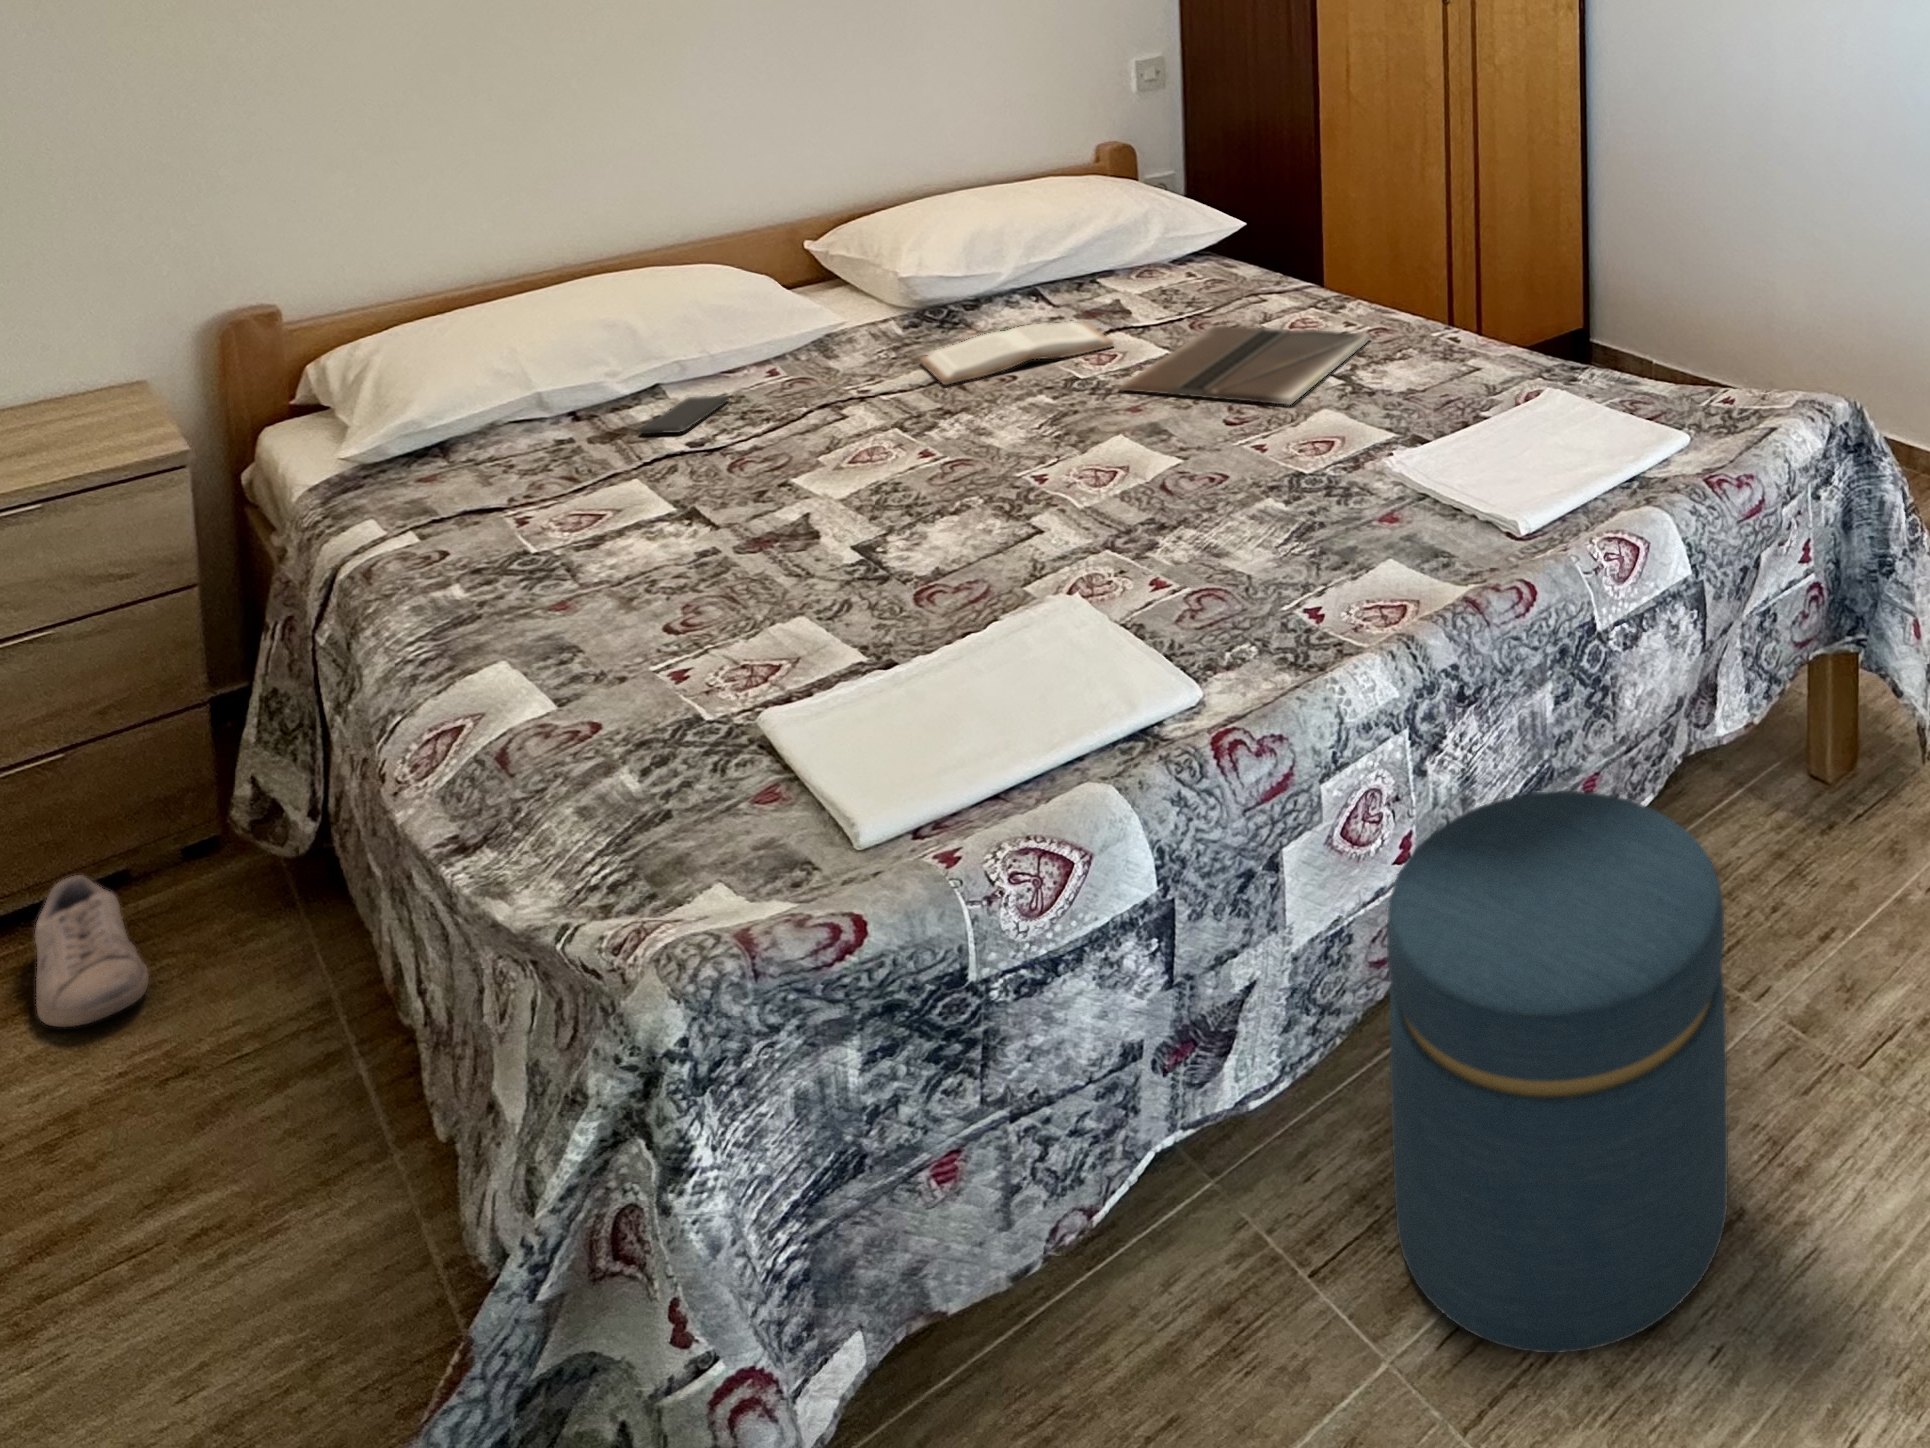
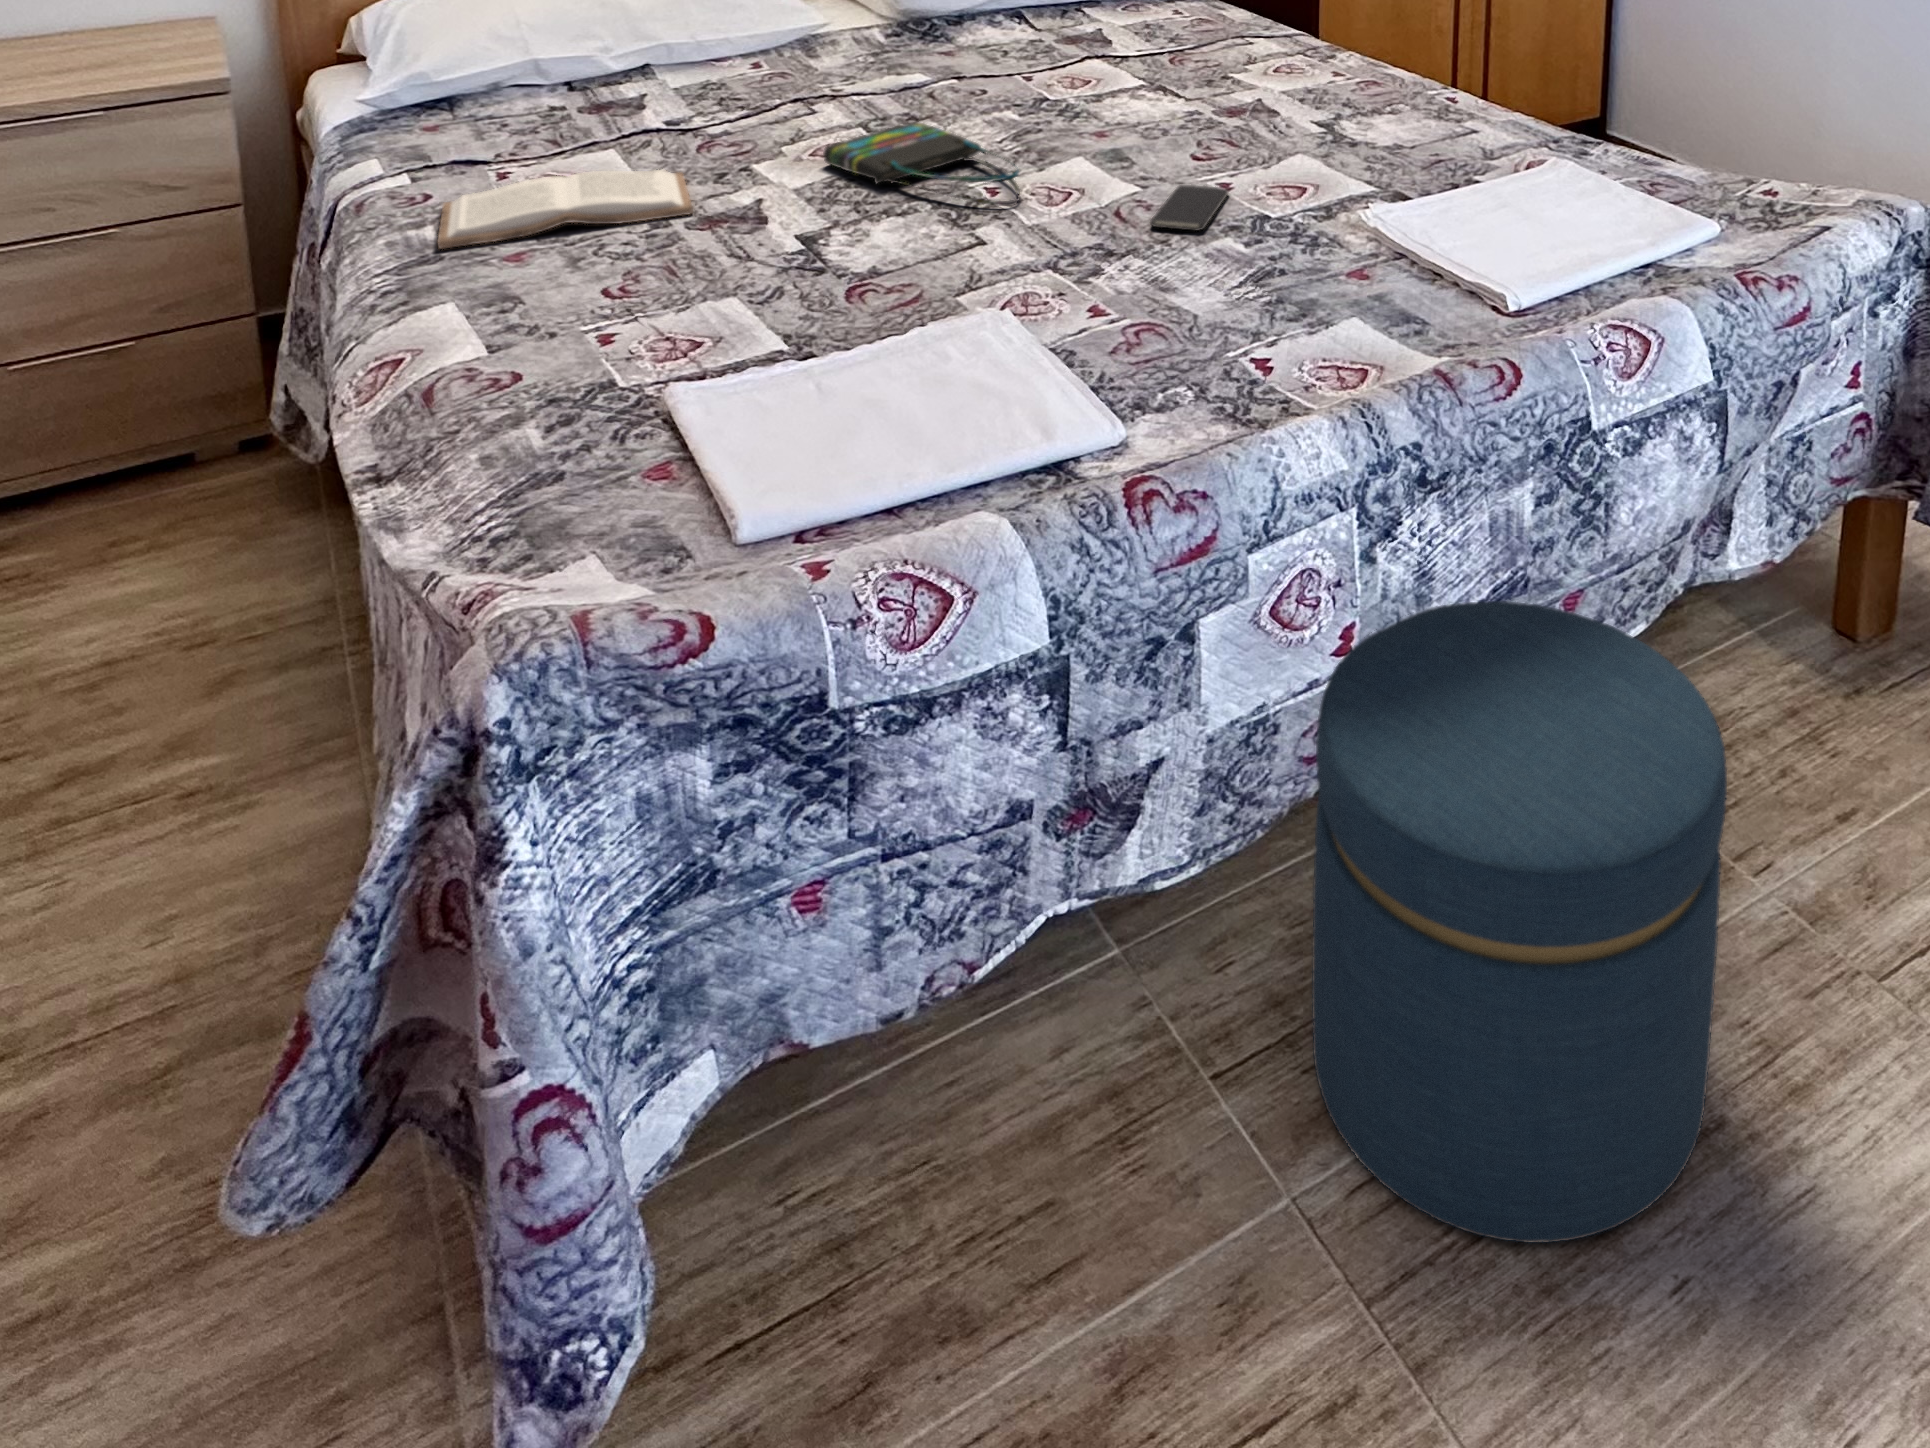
book: present [920,321,1114,385] -> present [438,170,693,249]
laptop: present [1118,326,1370,405] -> none [1086,61,1359,146]
smartphone: present [640,396,729,434] -> present [1150,185,1228,231]
tote bag: none [865,417,1068,493] -> present [823,122,1020,206]
shoe: present [35,875,149,1027] -> none [108,451,198,584]

